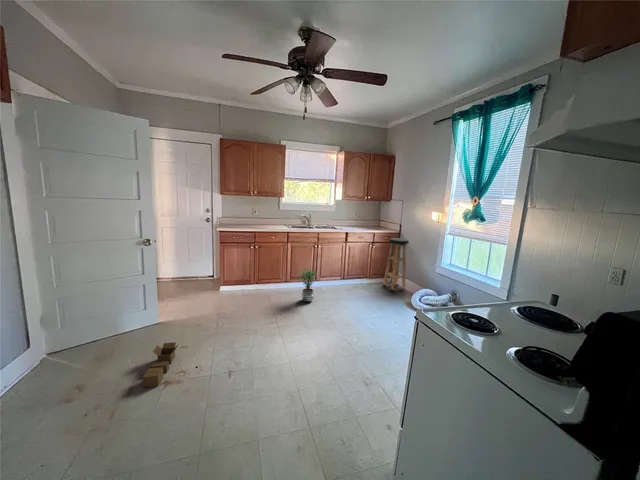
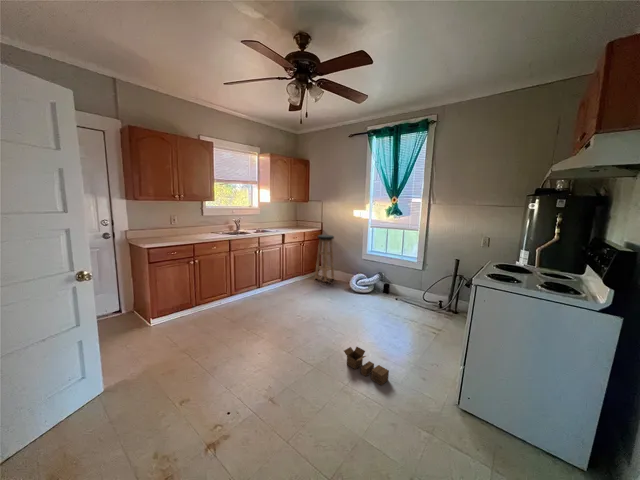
potted plant: present [297,270,316,303] -> none [254,274,277,310]
cardboard box: present [143,342,178,387] -> present [344,347,389,385]

